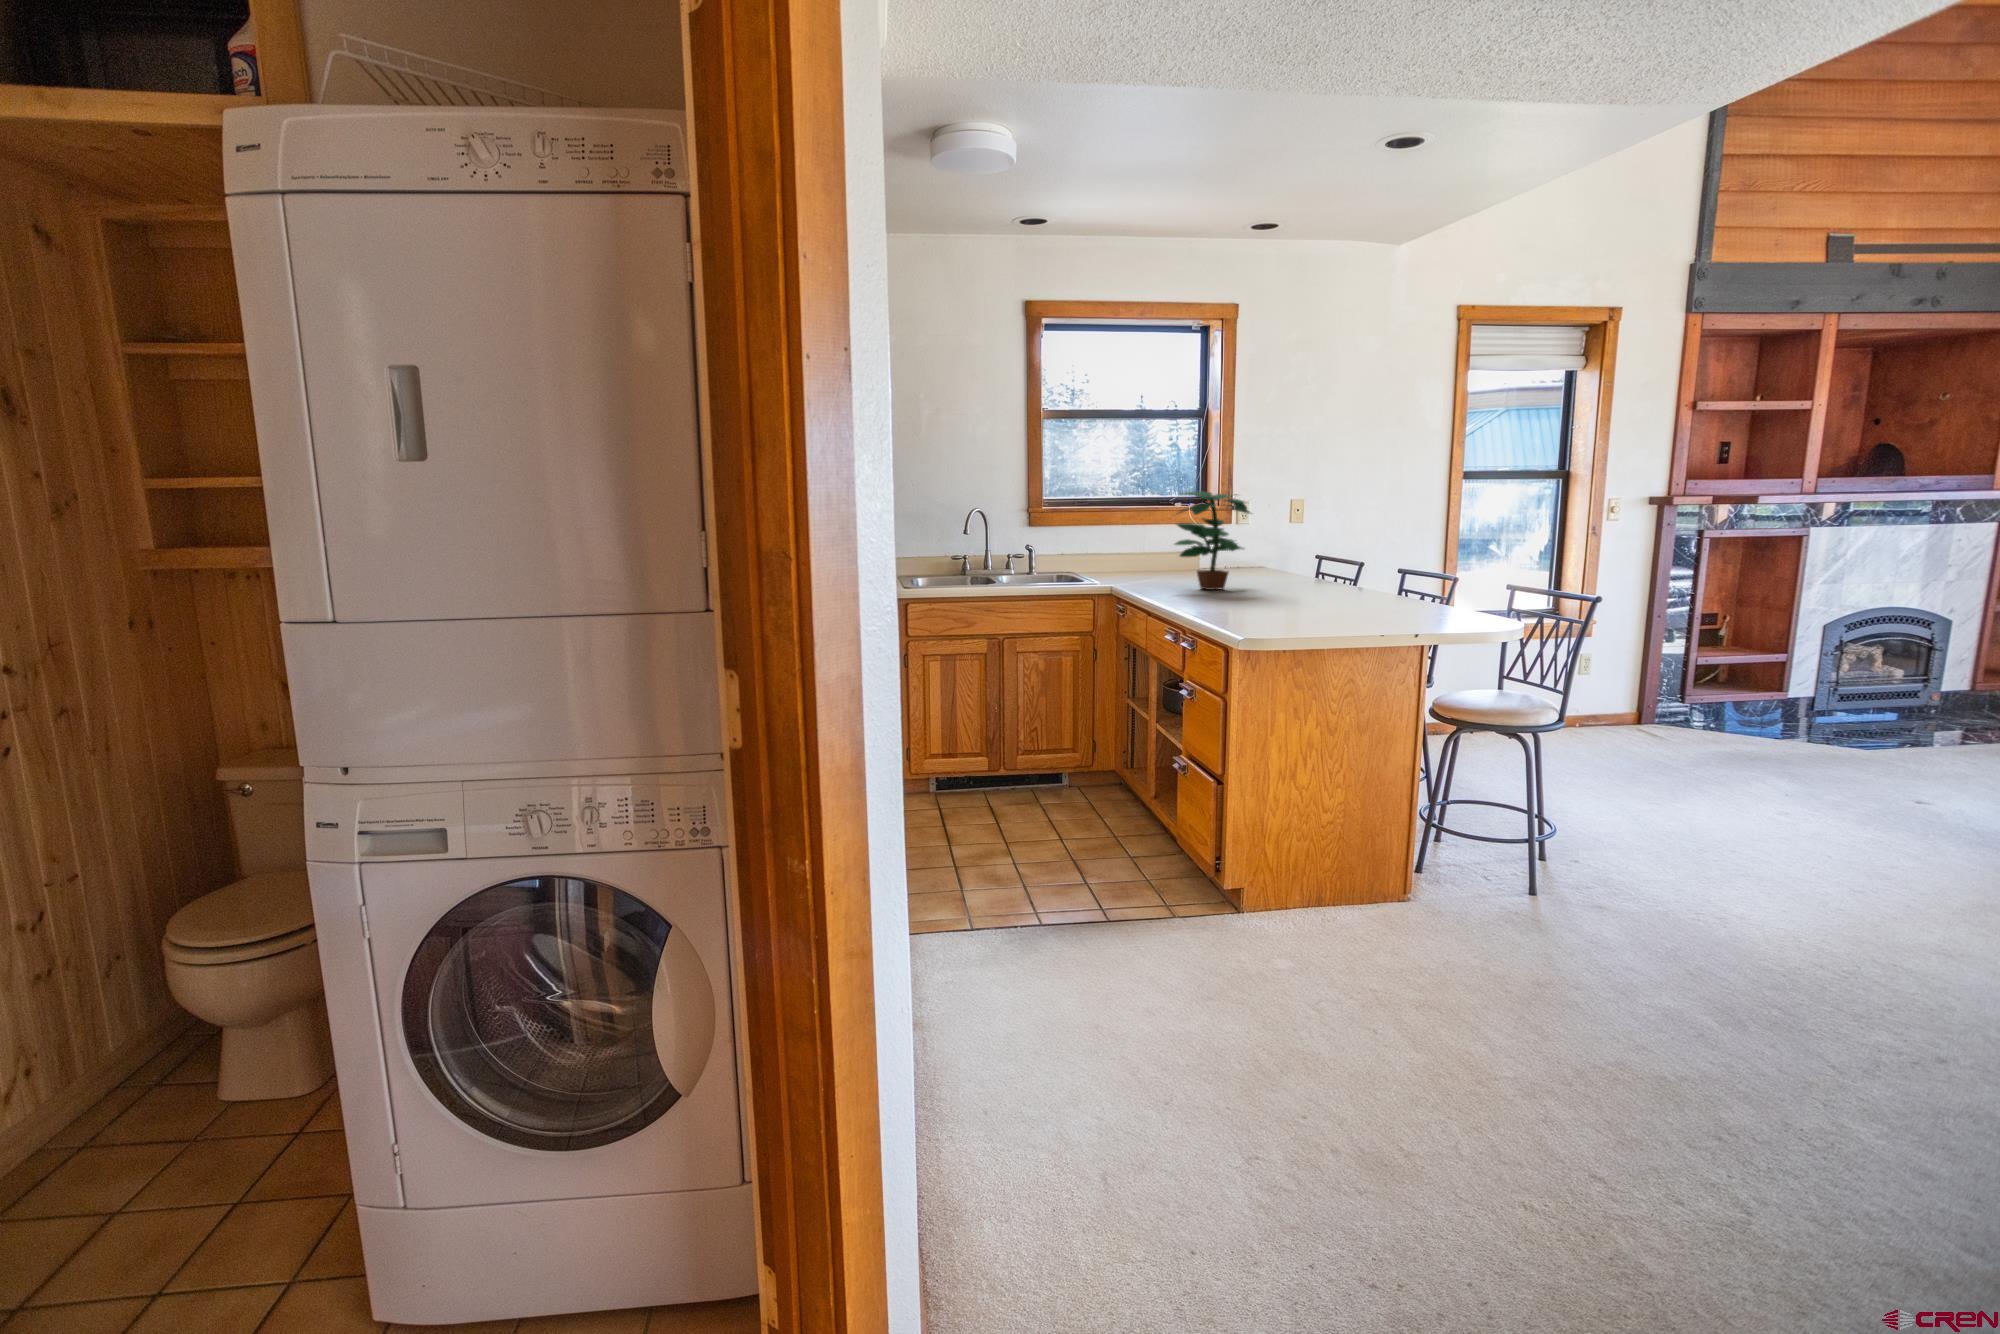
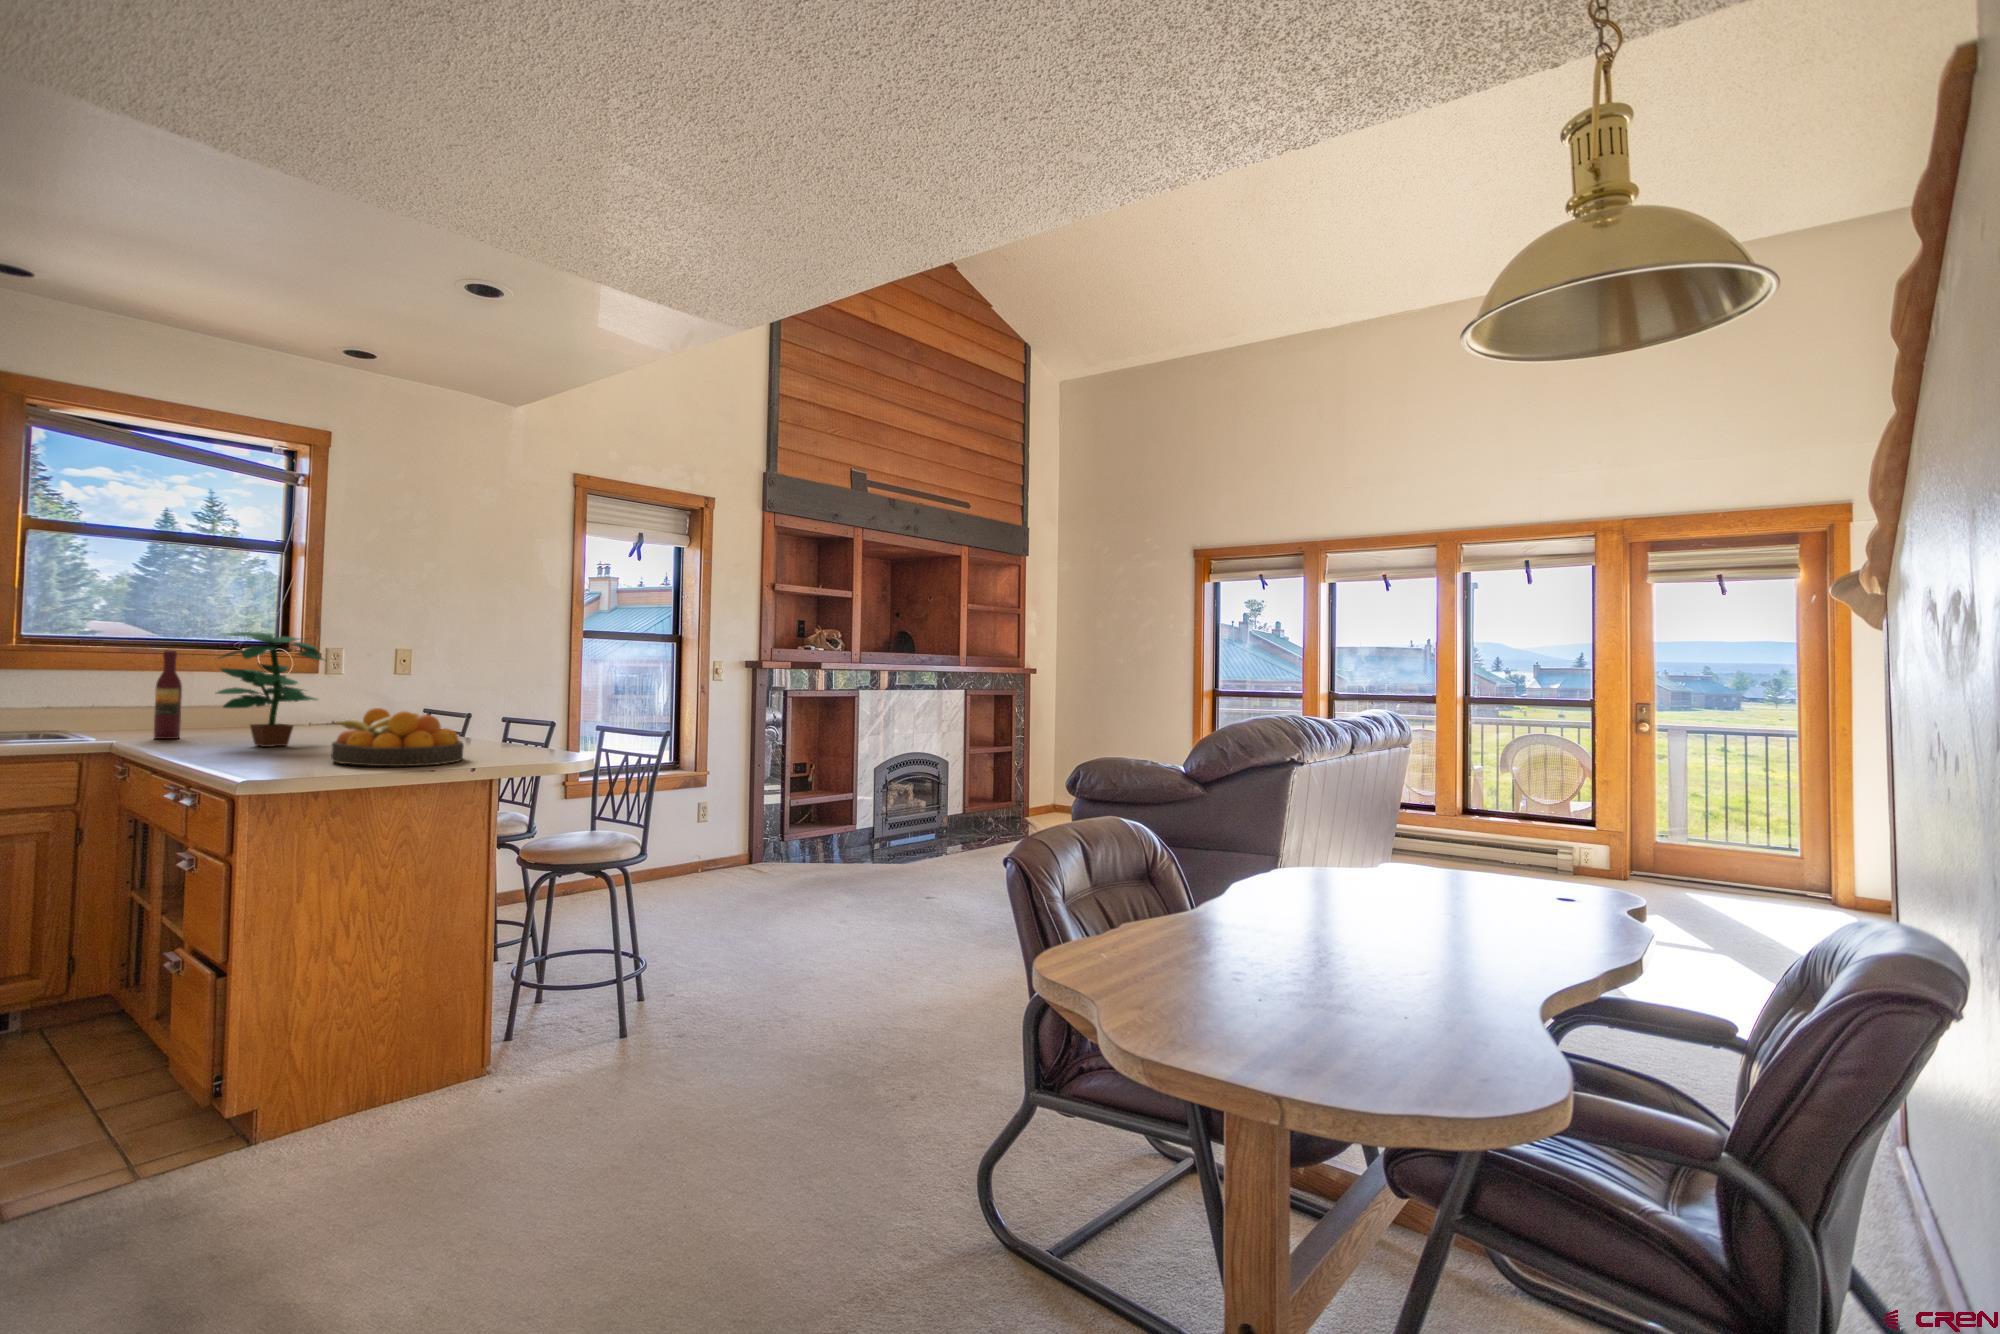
wine bottle: none [1129,509,1147,581] -> present [154,650,182,739]
fruit bowl: none [1266,557,1379,612] -> present [331,708,464,766]

